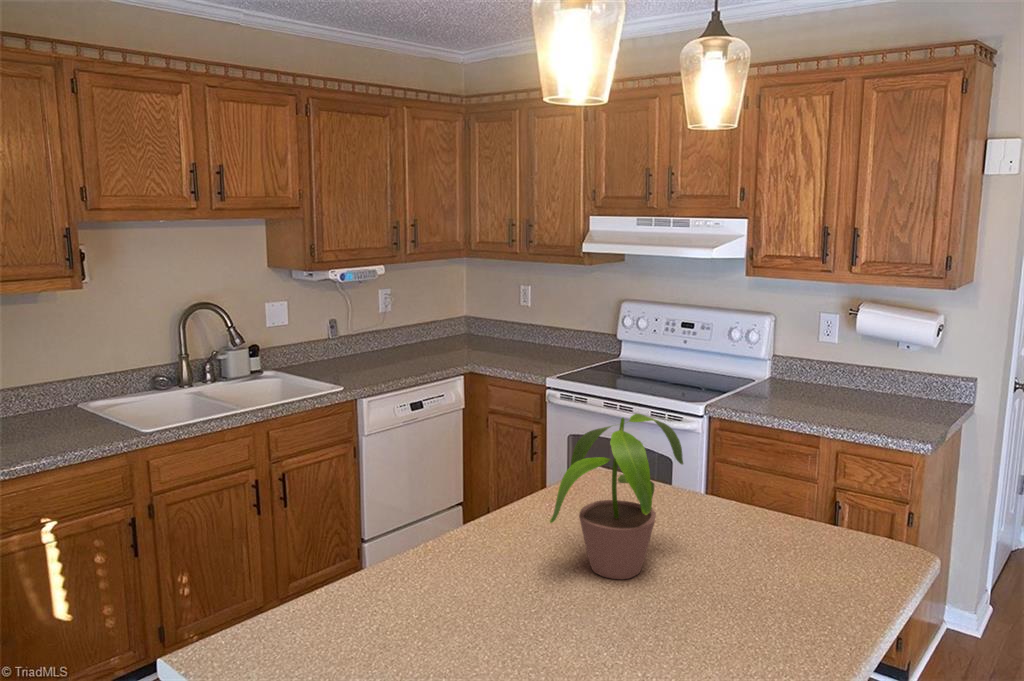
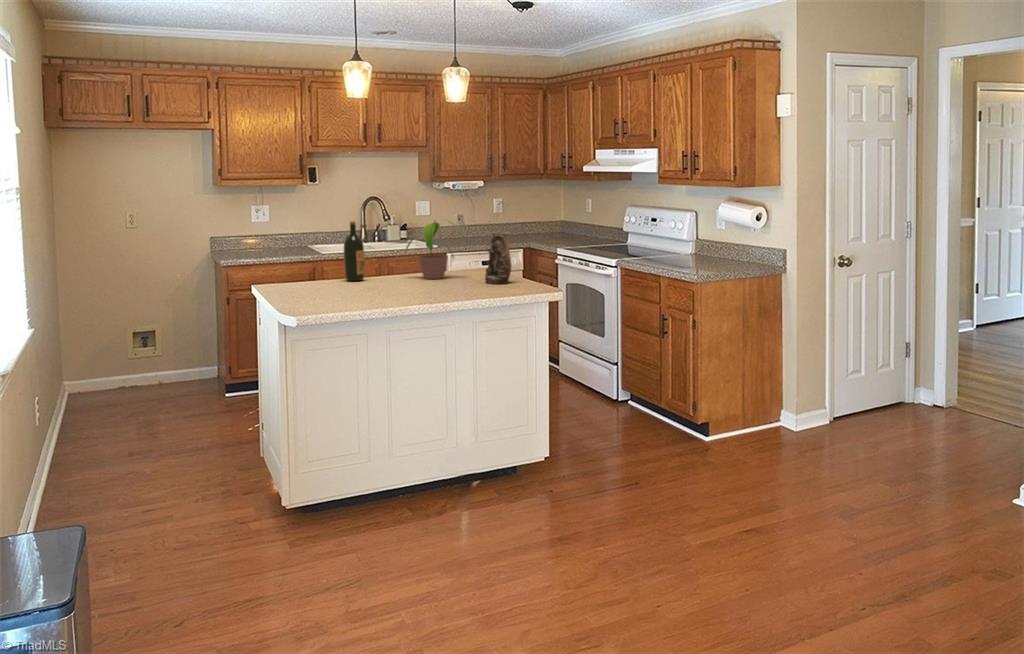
vase: none [780,444,857,589] -> present [485,232,511,284]
wine bottle: none [414,461,477,649] -> present [344,222,365,281]

